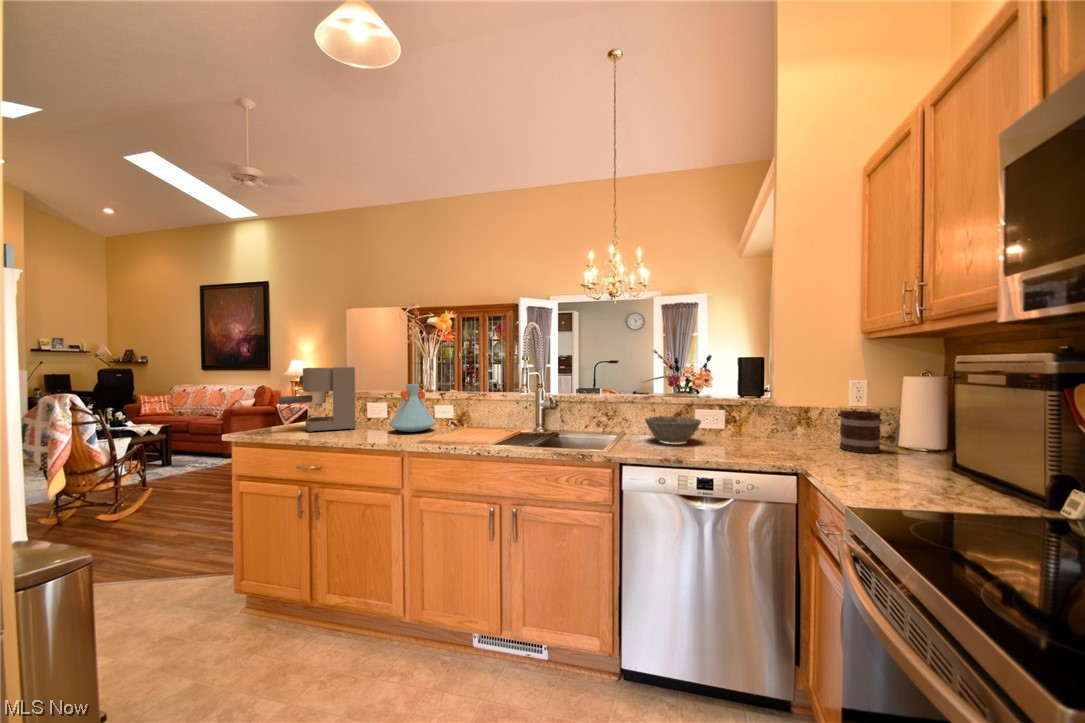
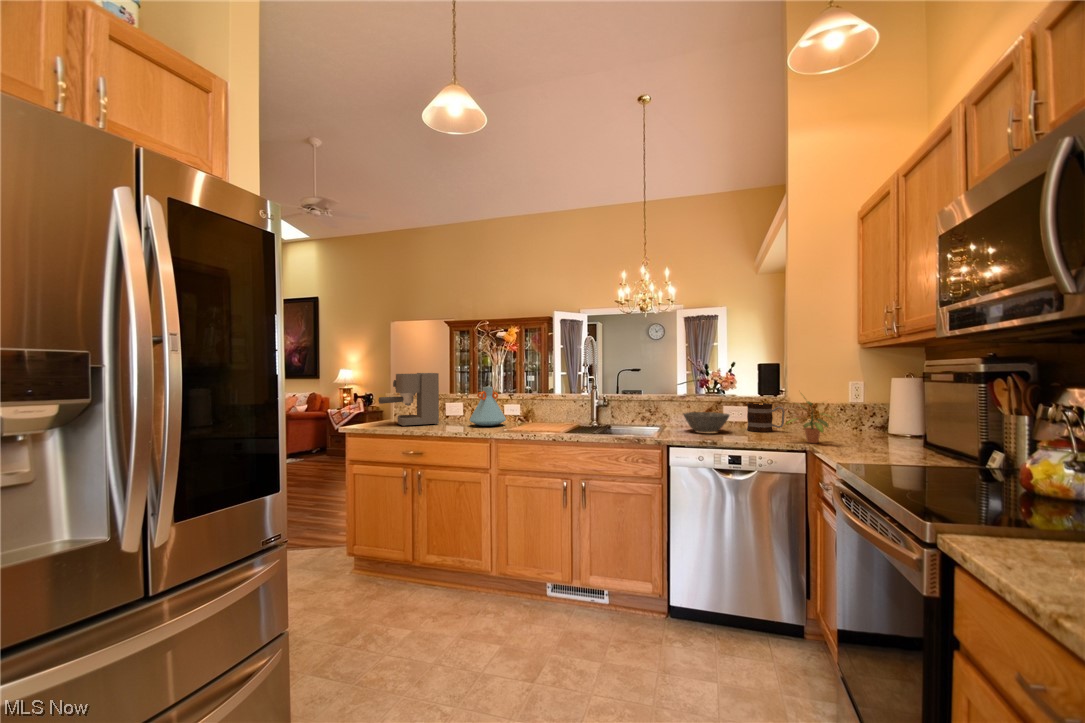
potted plant: none [770,392,837,462] -> present [786,401,829,443]
mug: present [840,411,900,453] -> present [747,403,785,432]

